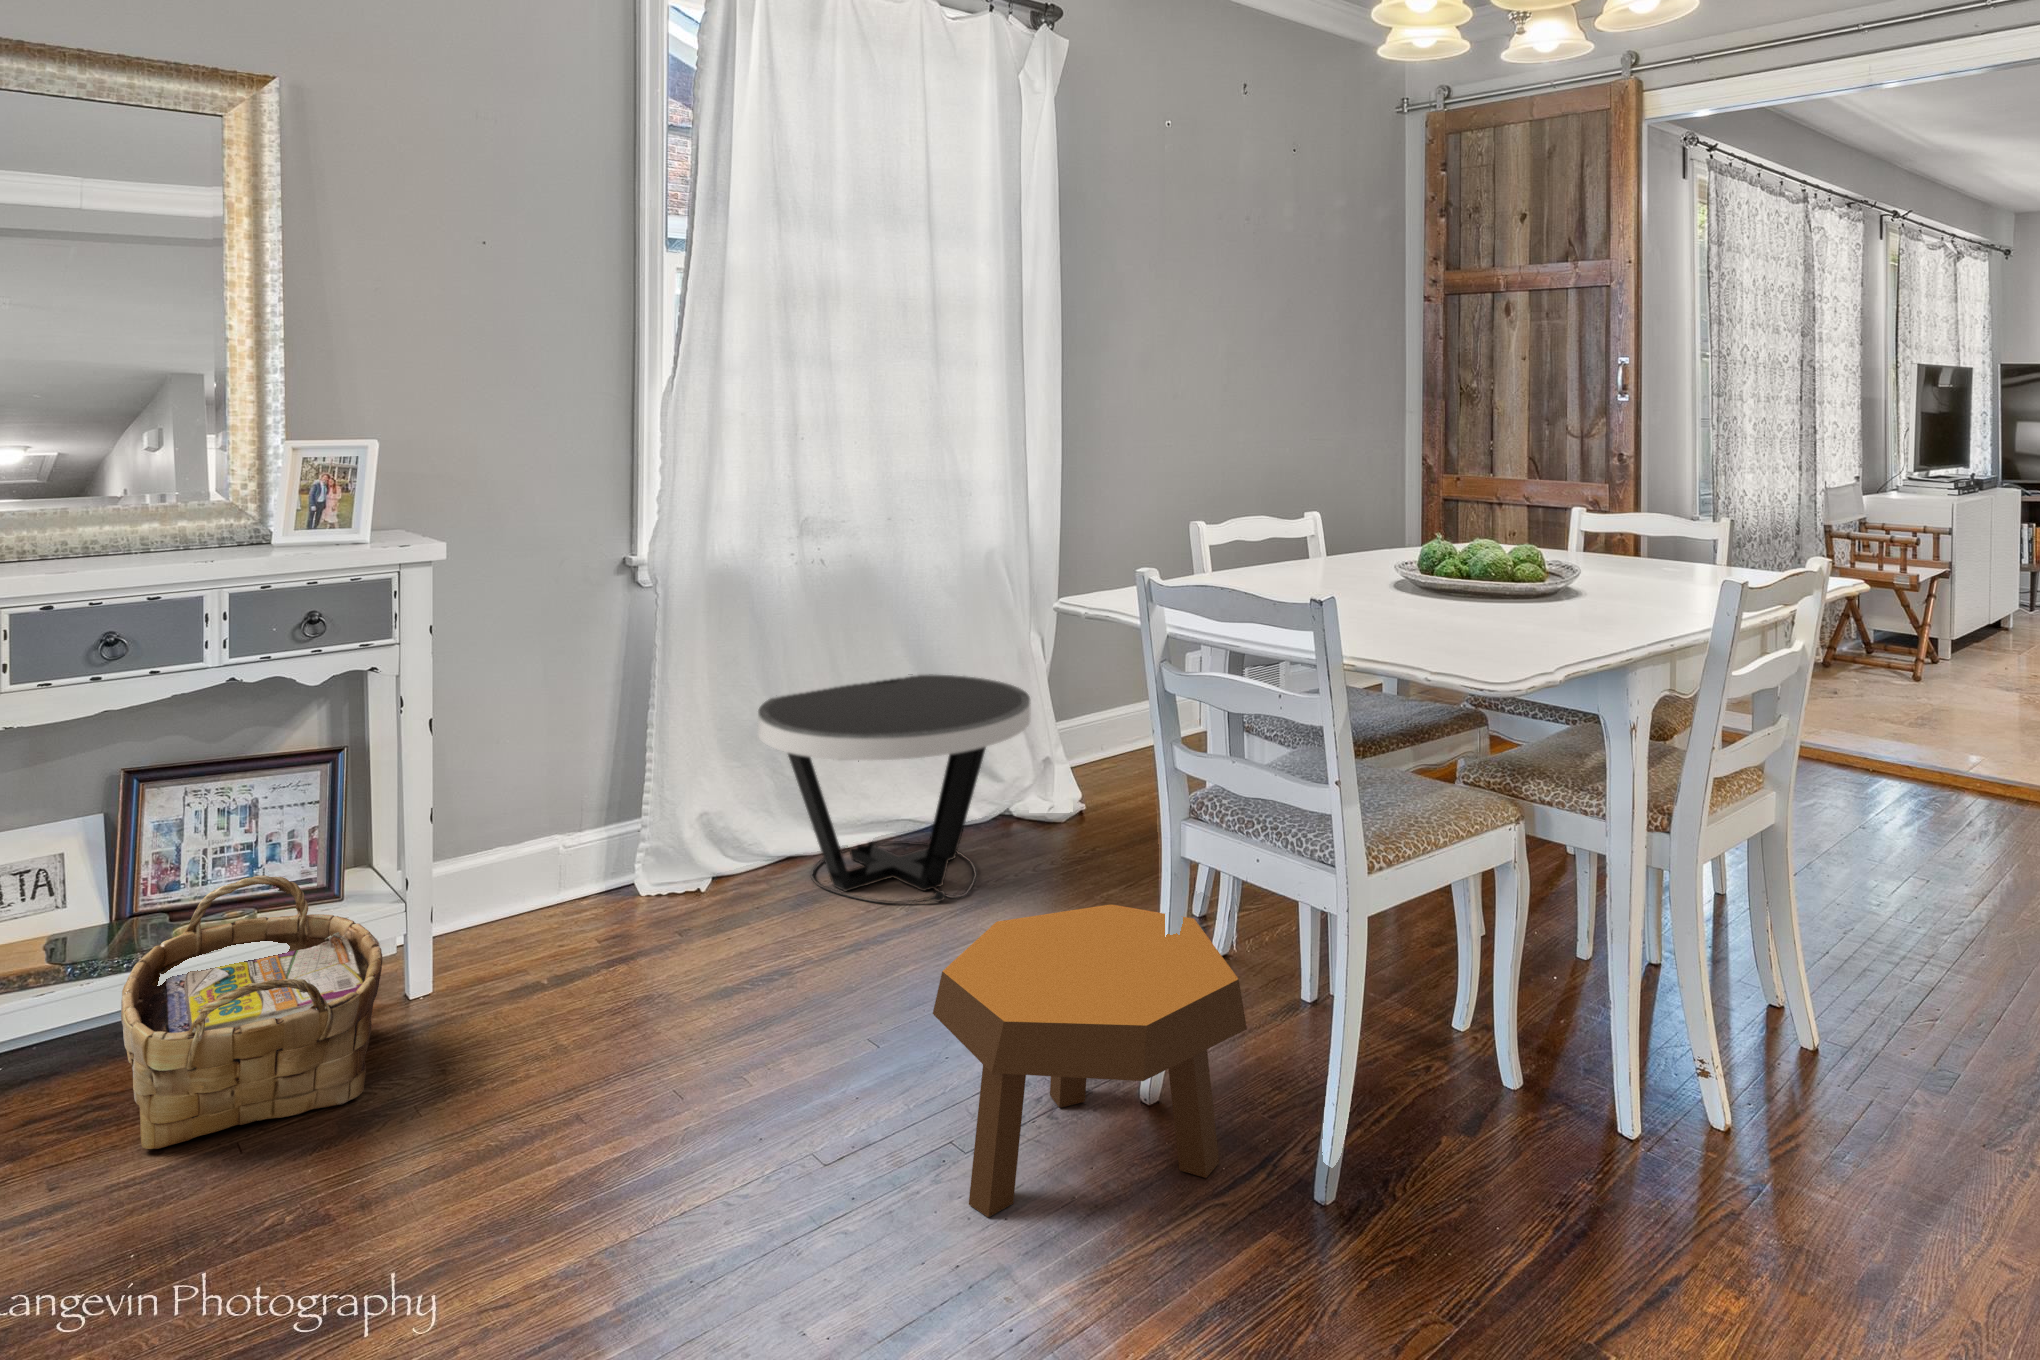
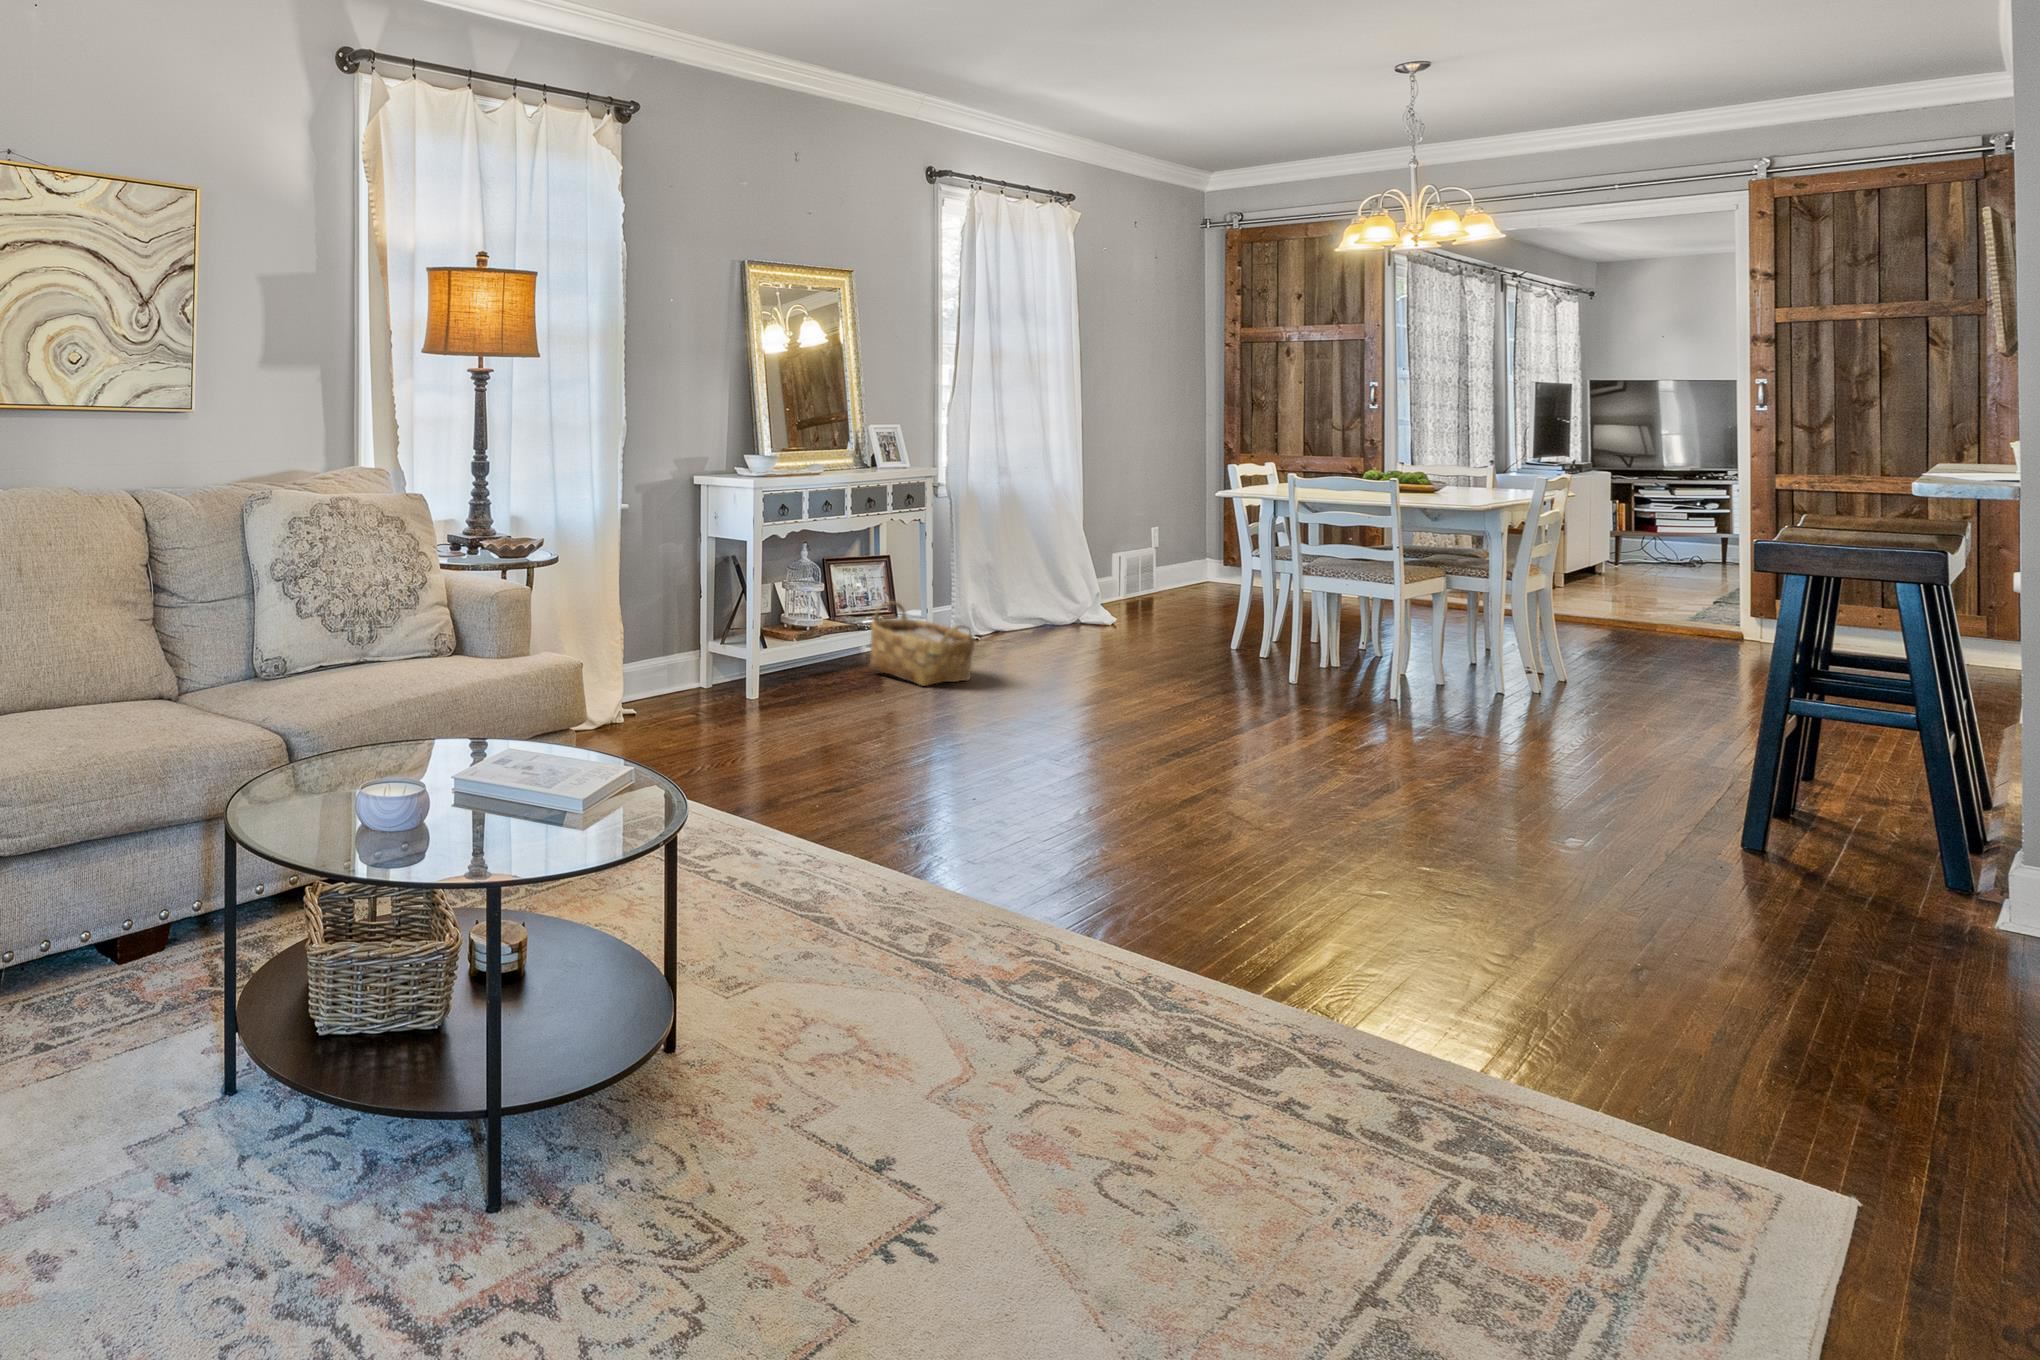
side table: present [758,674,1030,904] -> none [990,546,1129,646]
footstool: present [933,904,1247,1217] -> none [1223,614,1357,703]

